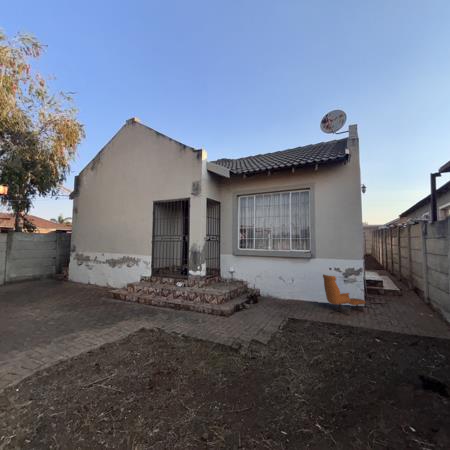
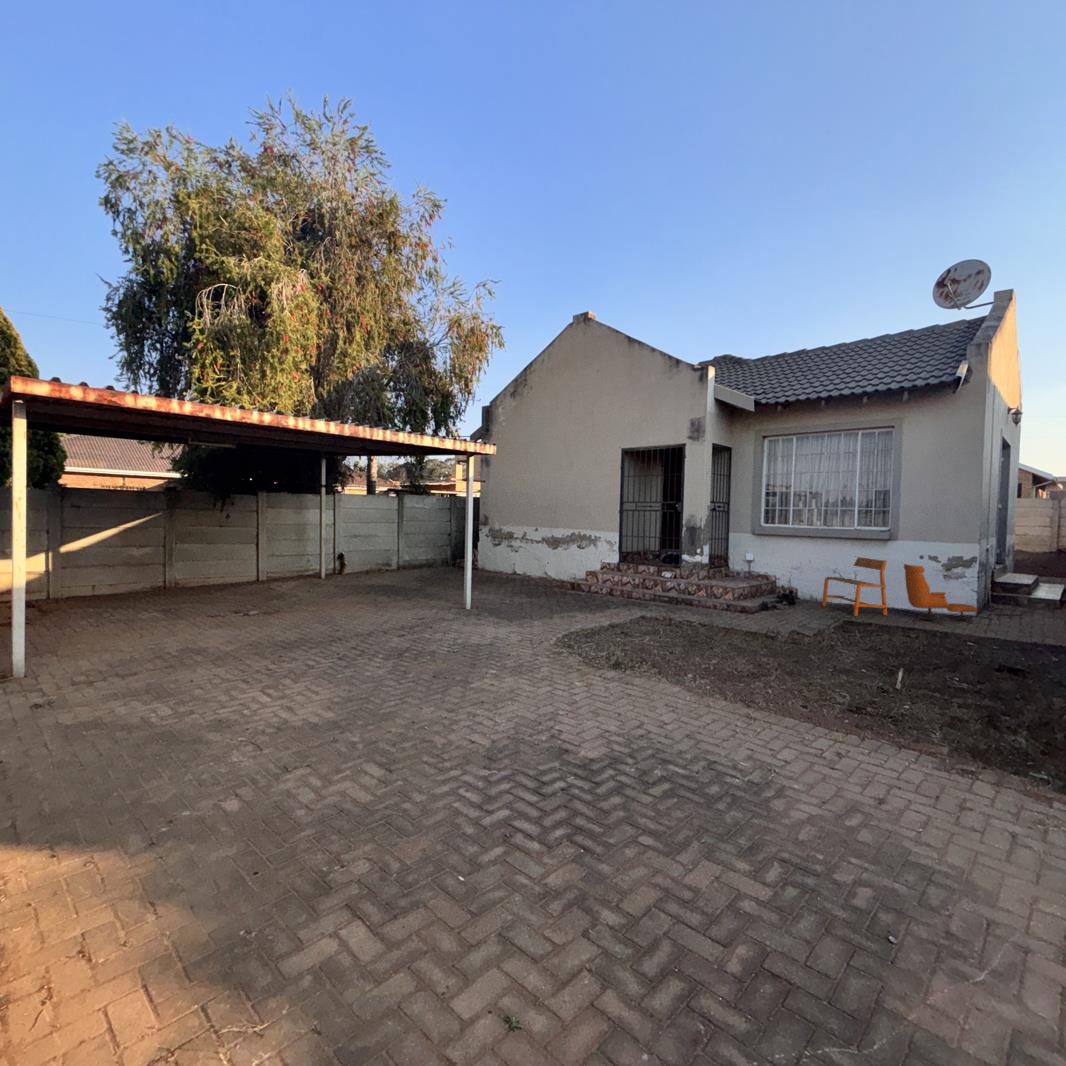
bench: none [275,268,314,311] -> present [822,557,887,616]

